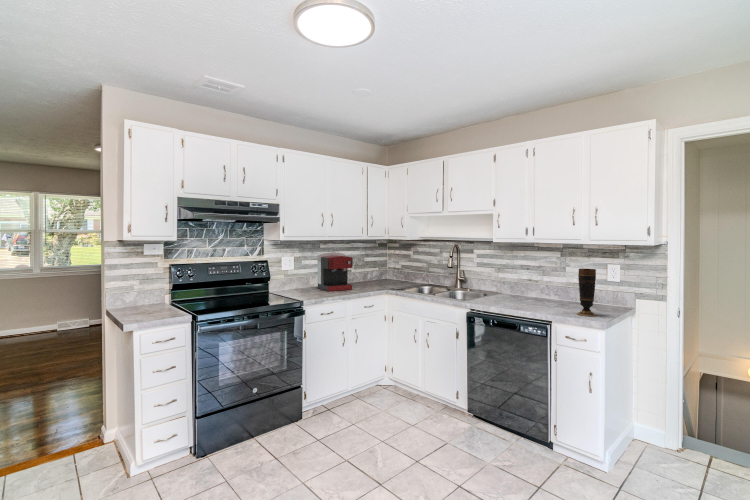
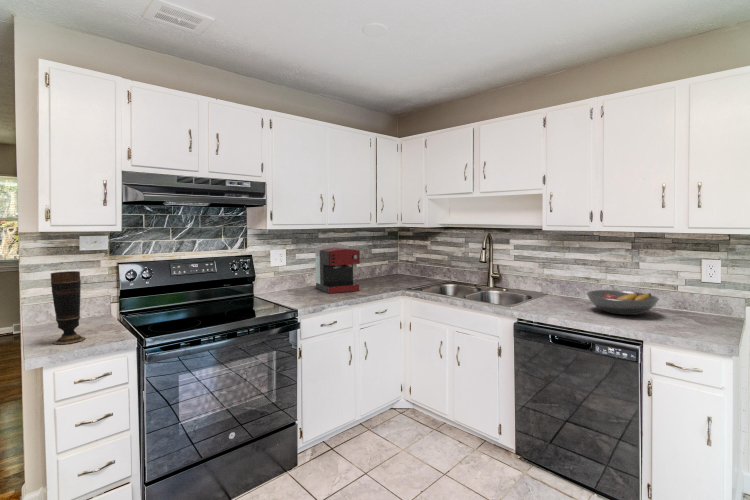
vase: present [577,268,596,316] -> present [51,271,85,344]
fruit bowl: none [522,288,572,306] -> present [587,290,659,315]

